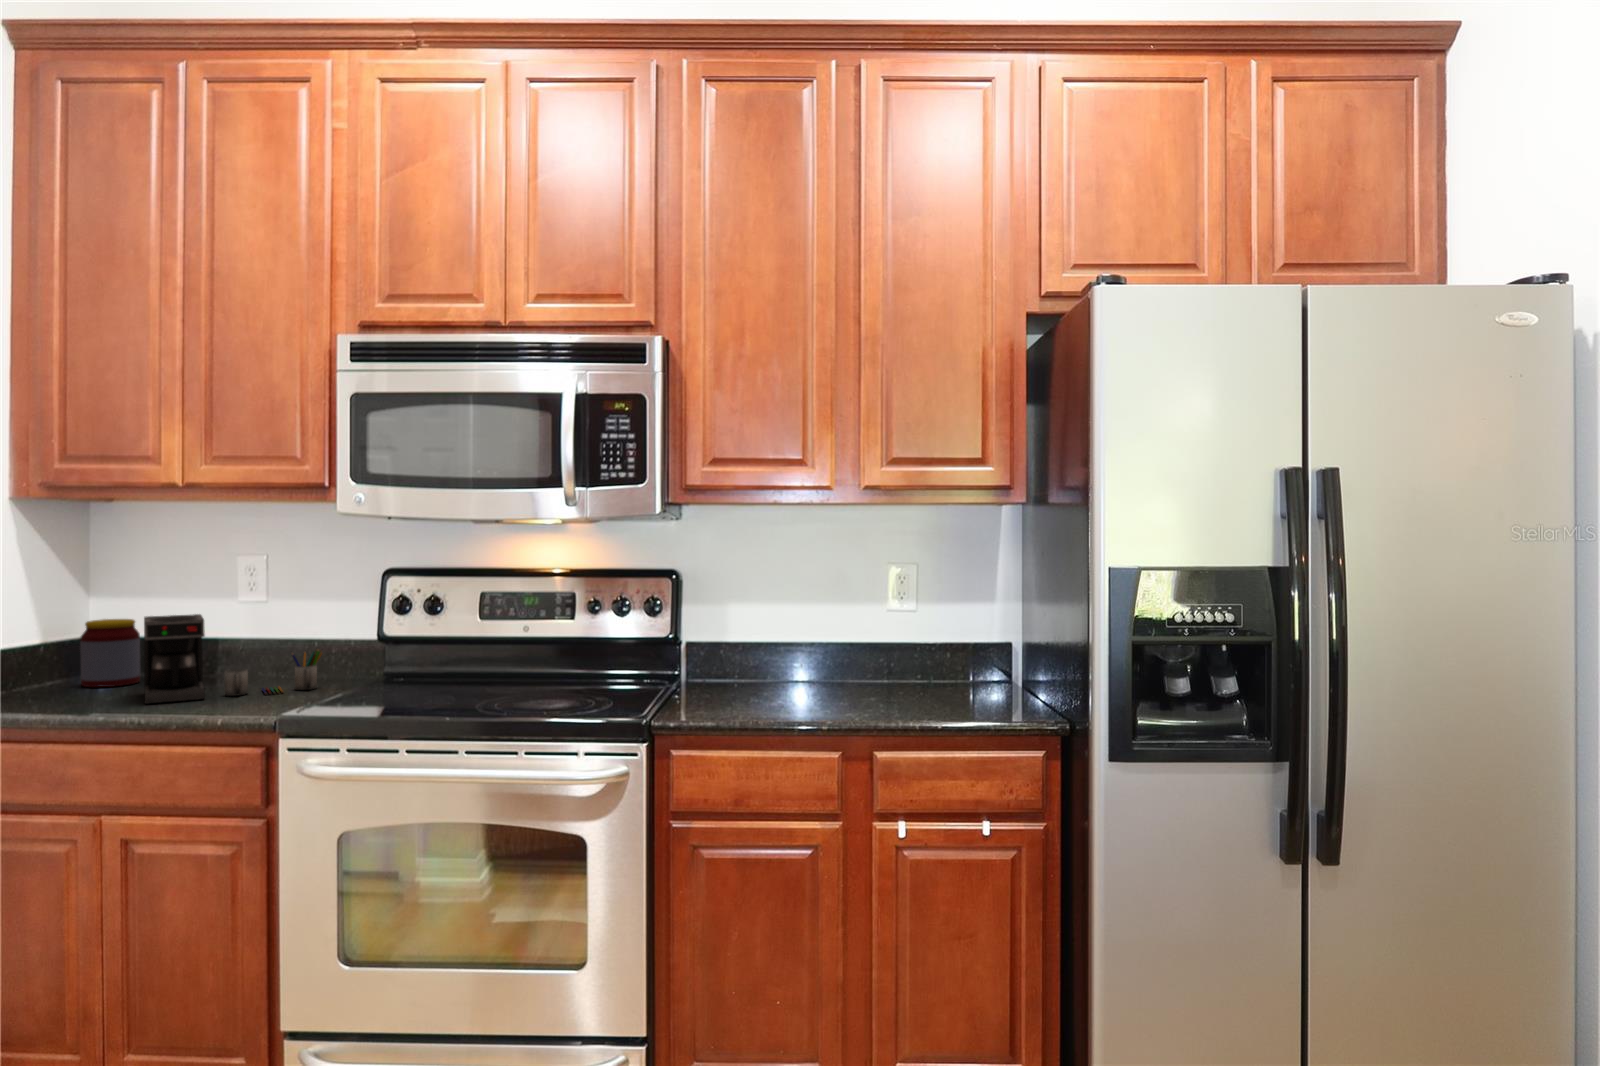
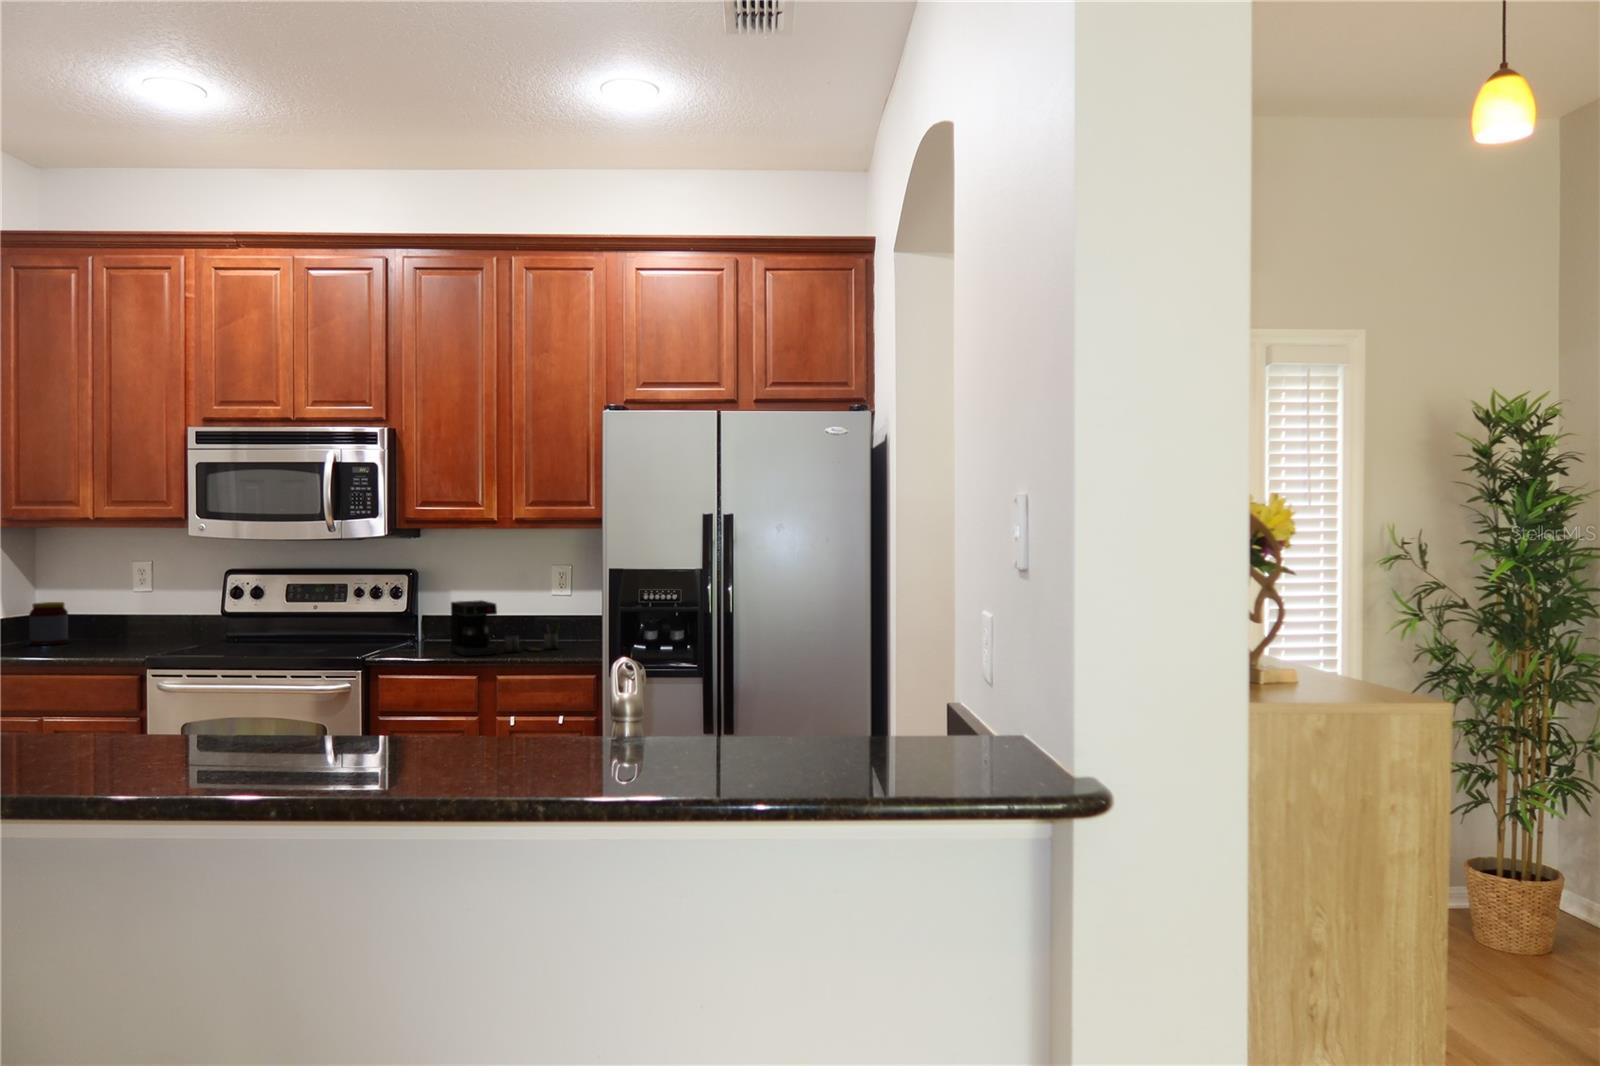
coffee maker: present [144,614,322,704] -> present [451,600,560,656]

